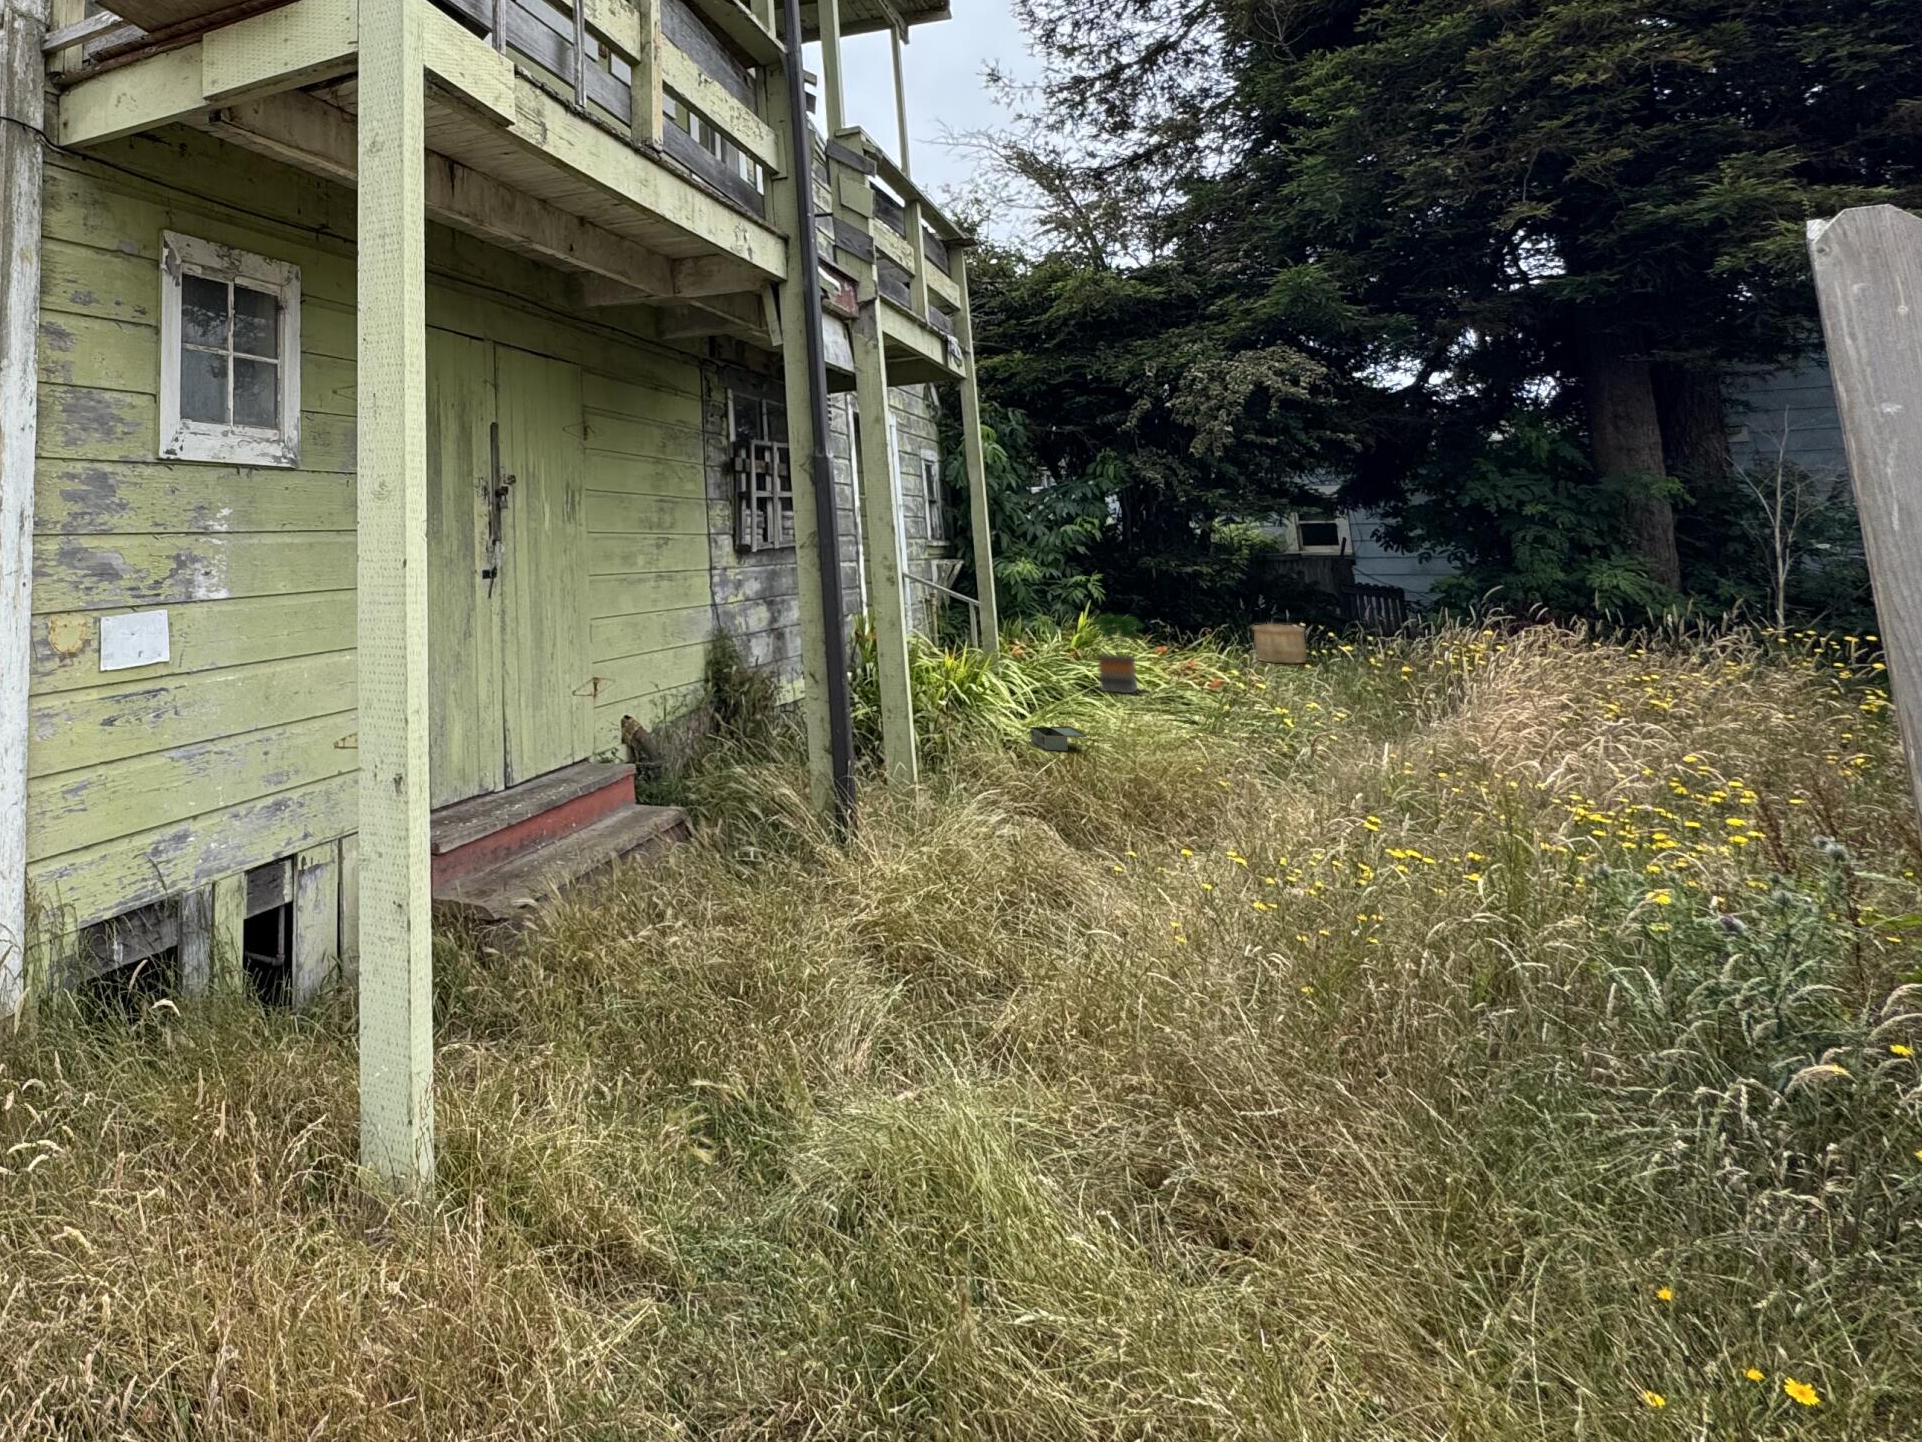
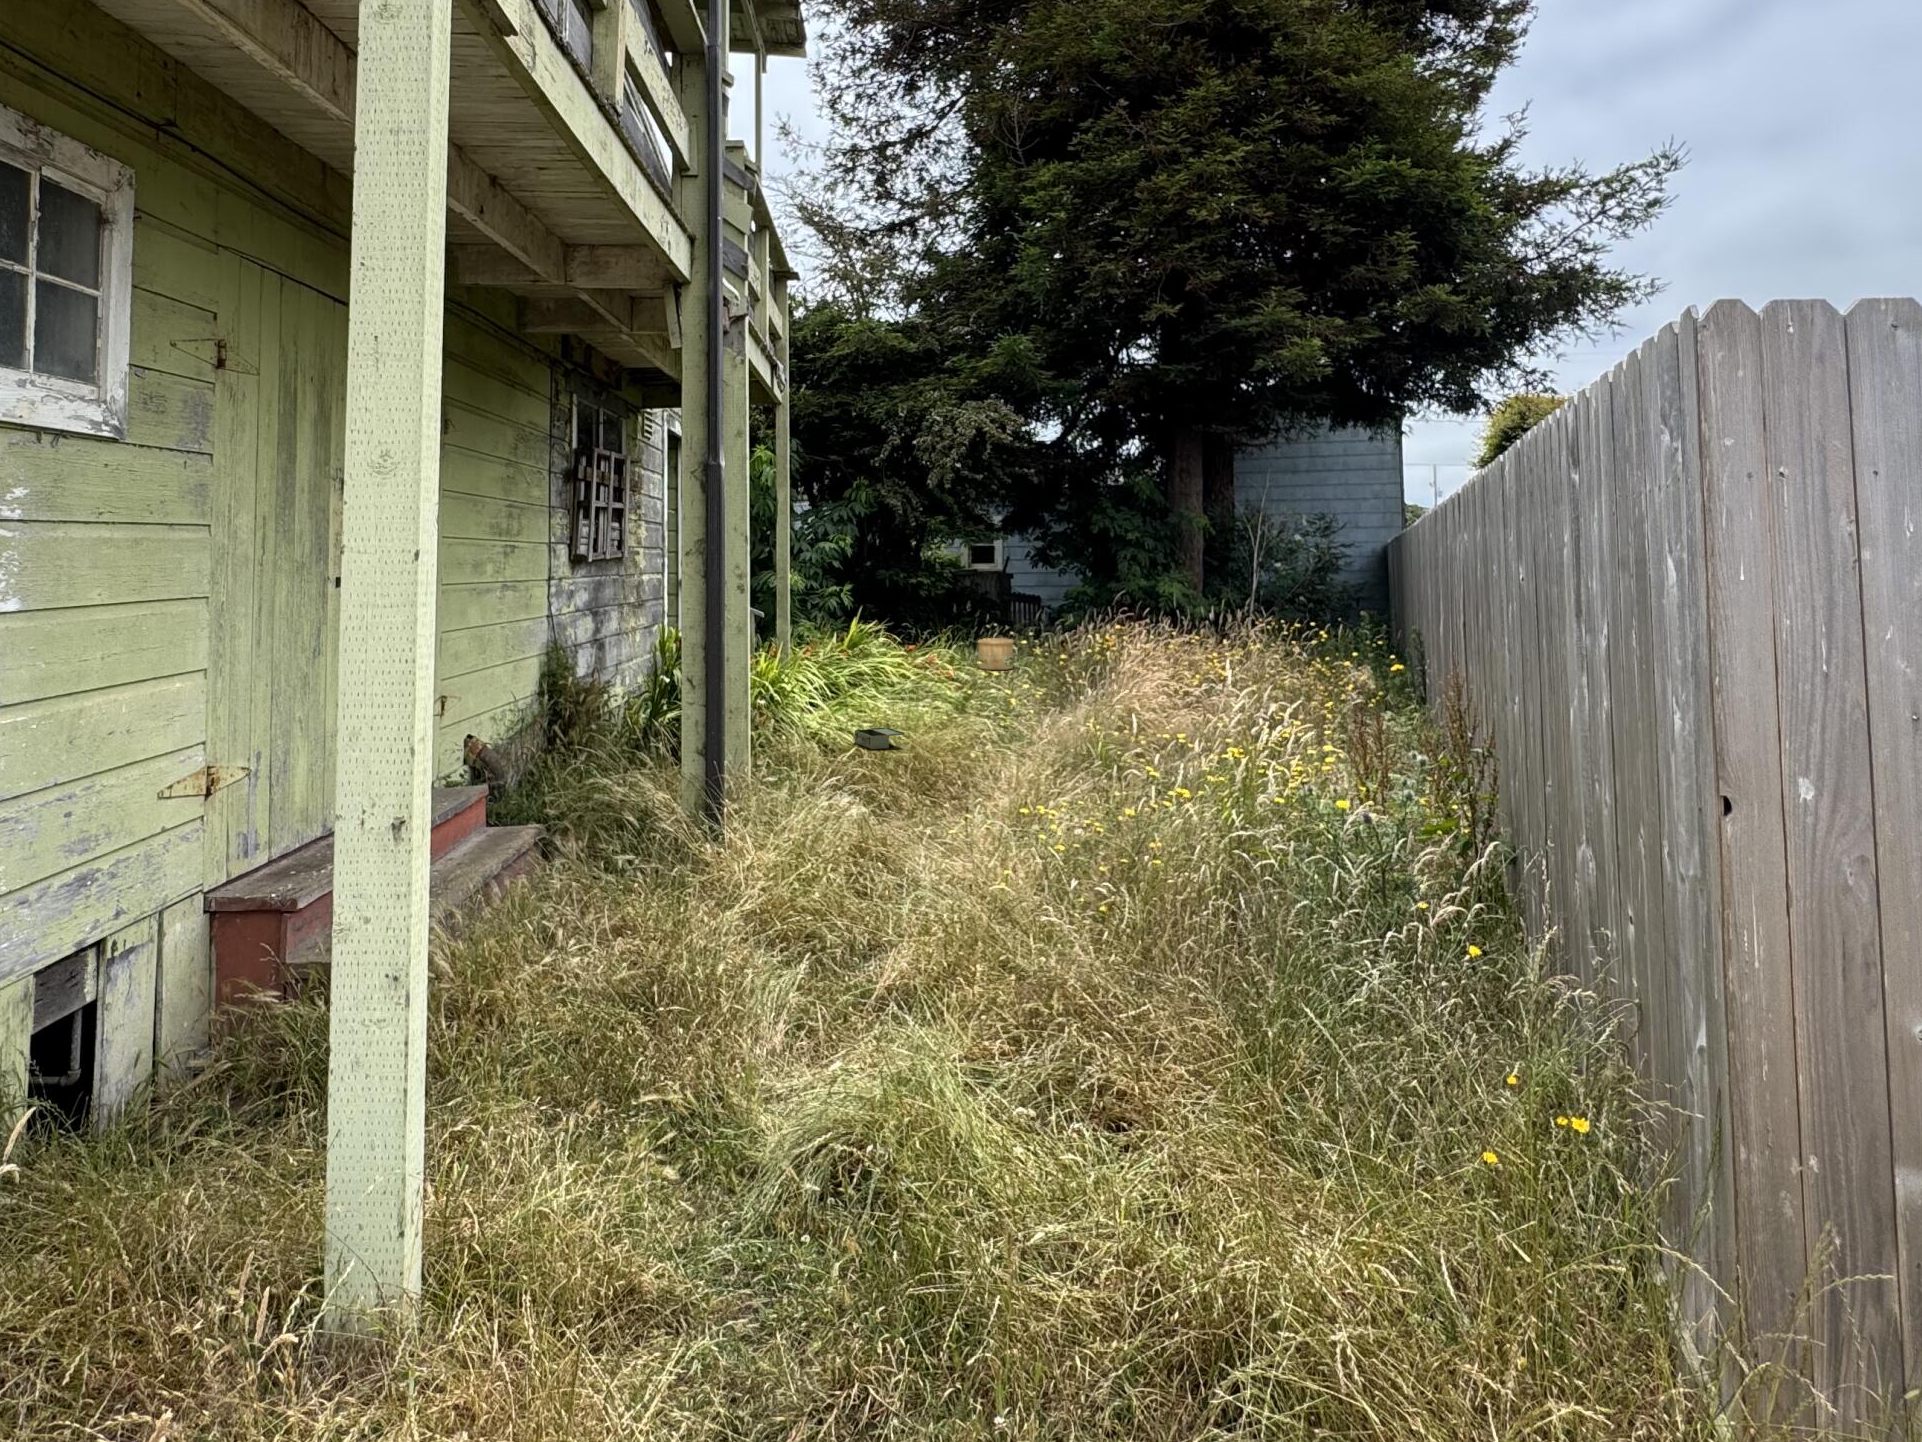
potted tree: present [1091,614,1144,693] -> none [875,629,921,699]

